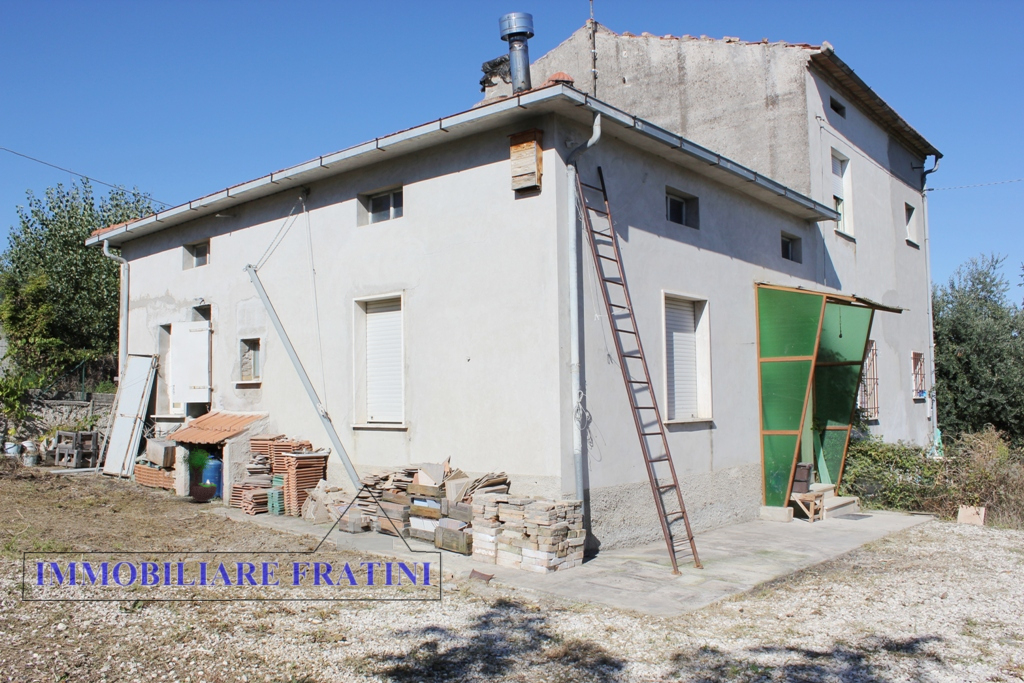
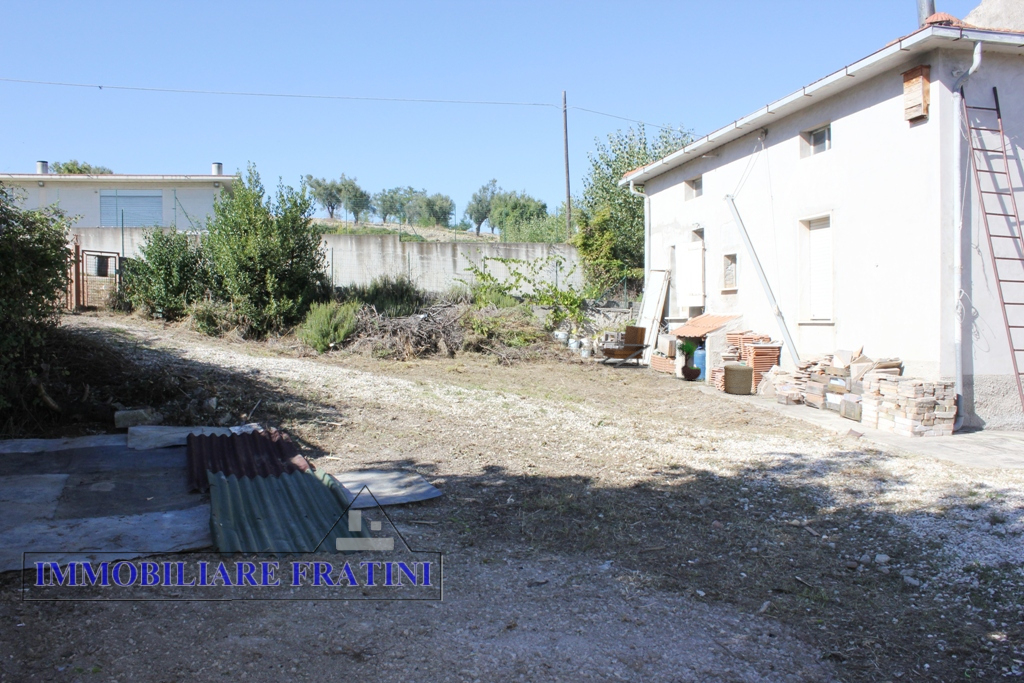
lounge chair: none [49,426,134,490] -> present [600,325,650,368]
woven basket: none [258,482,295,521] -> present [724,365,753,395]

